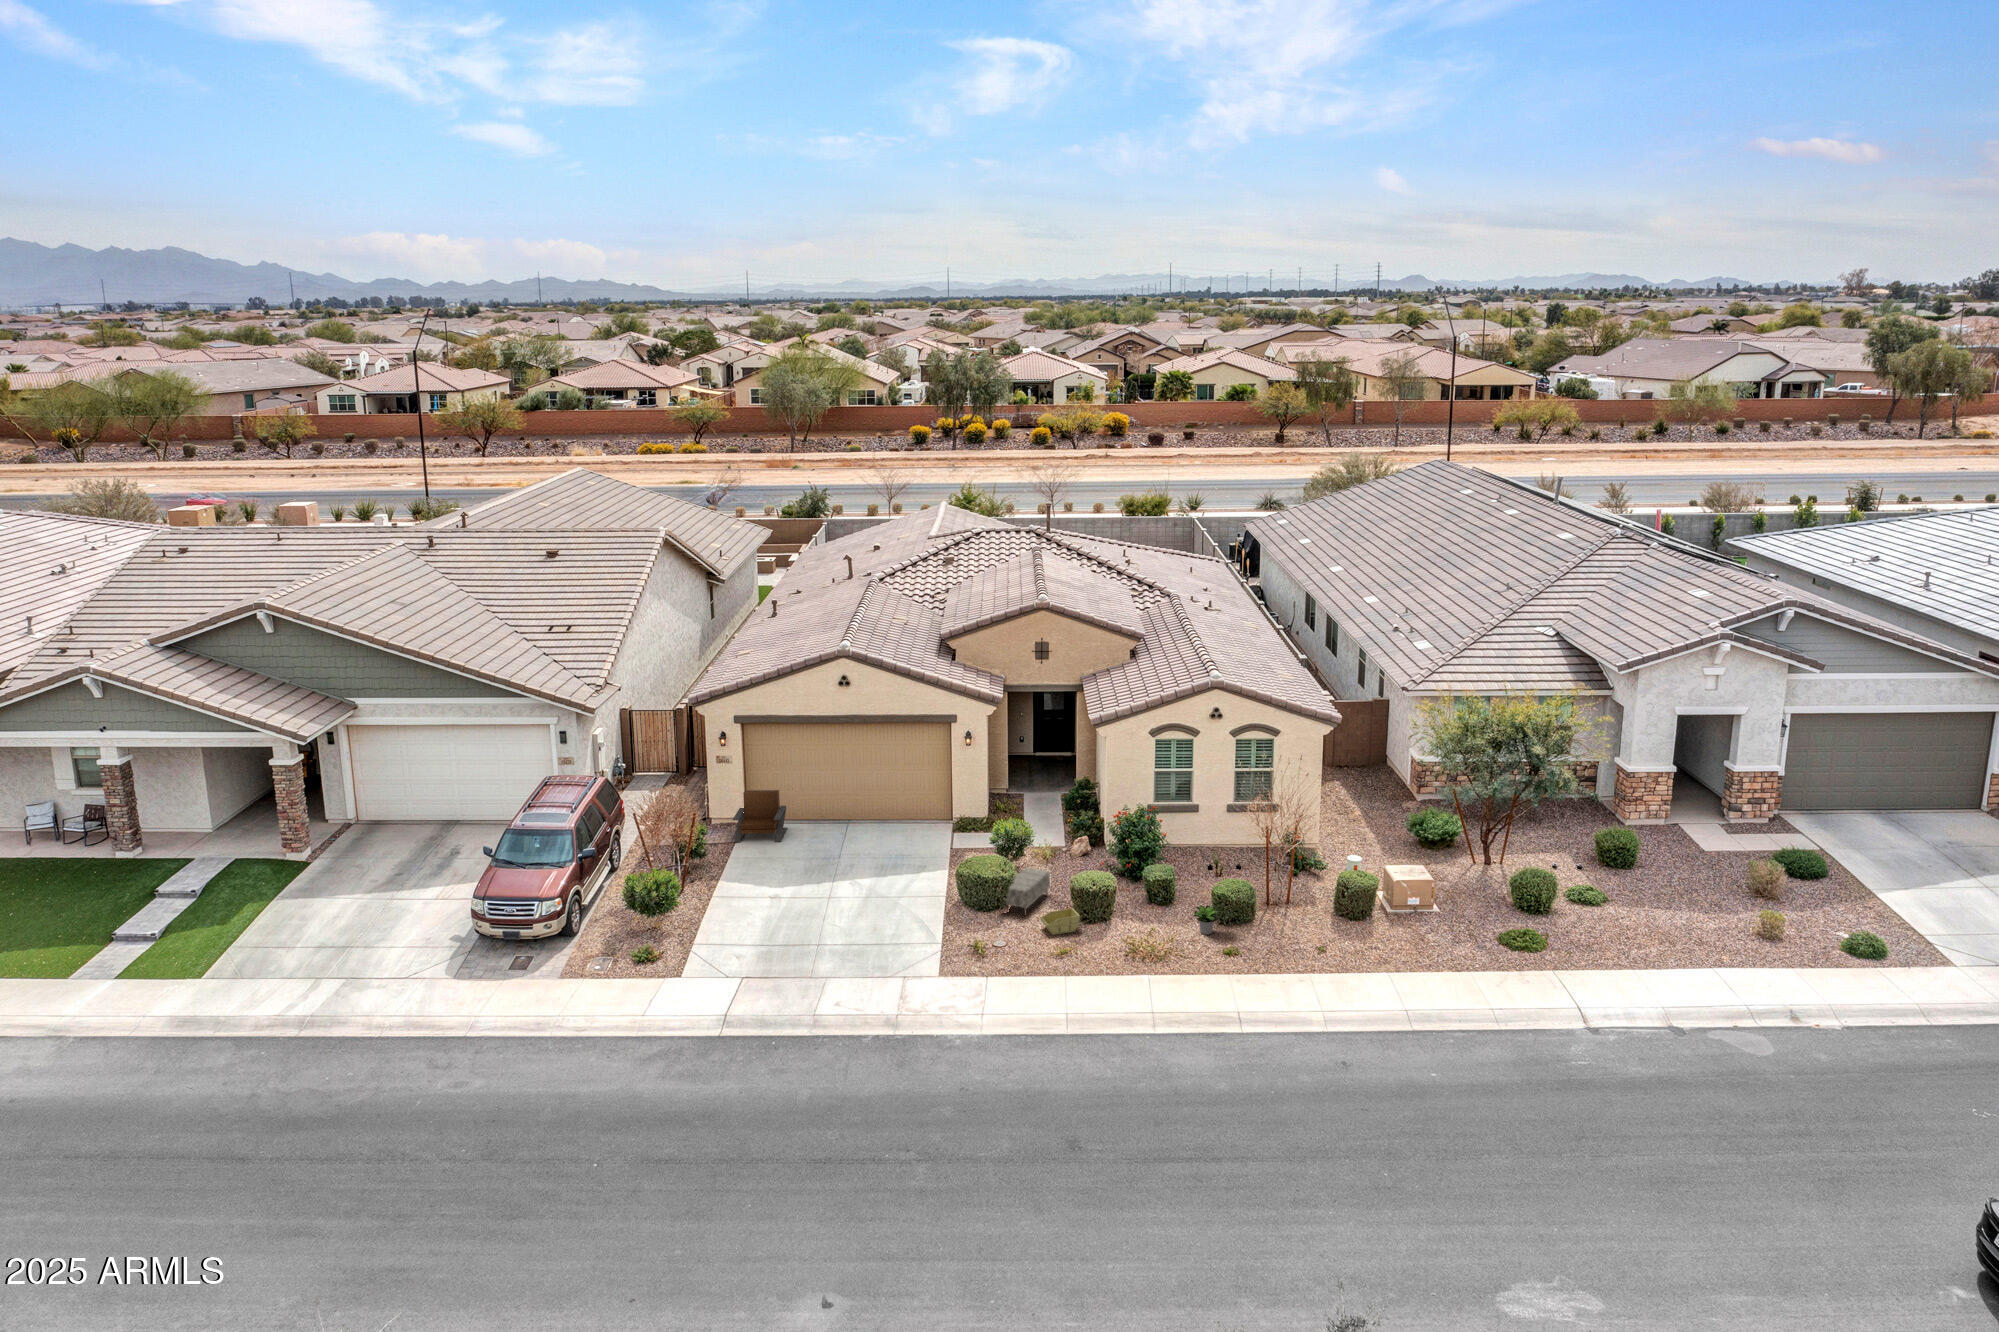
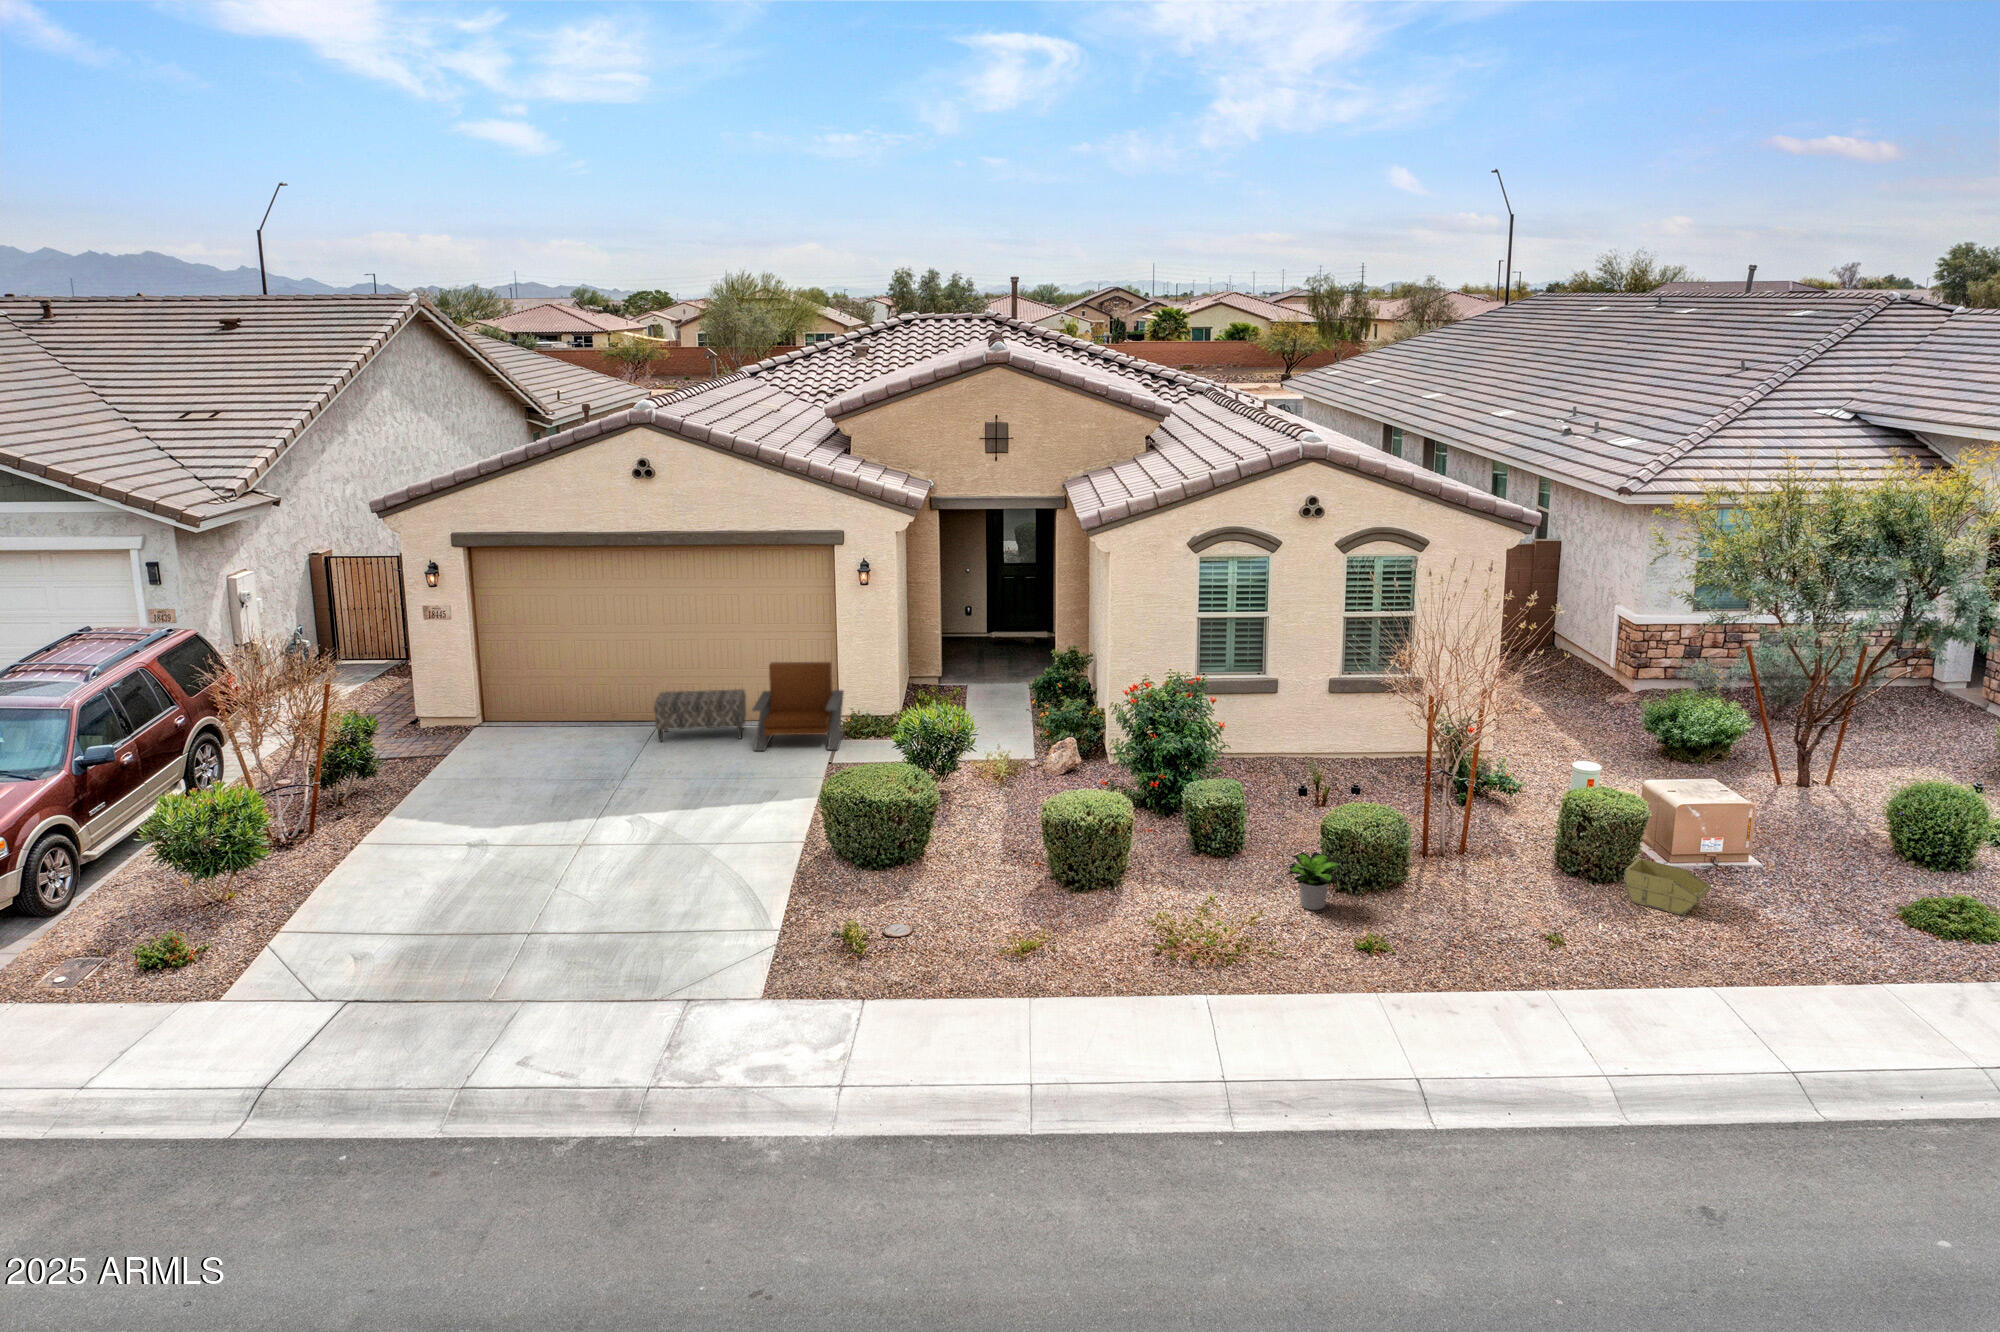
lounge chair: present [733,790,787,842] -> present [752,662,844,751]
bench: present [1004,868,1050,915] -> present [654,689,746,741]
storage bin: present [1041,908,1080,935] -> present [1624,858,1711,916]

